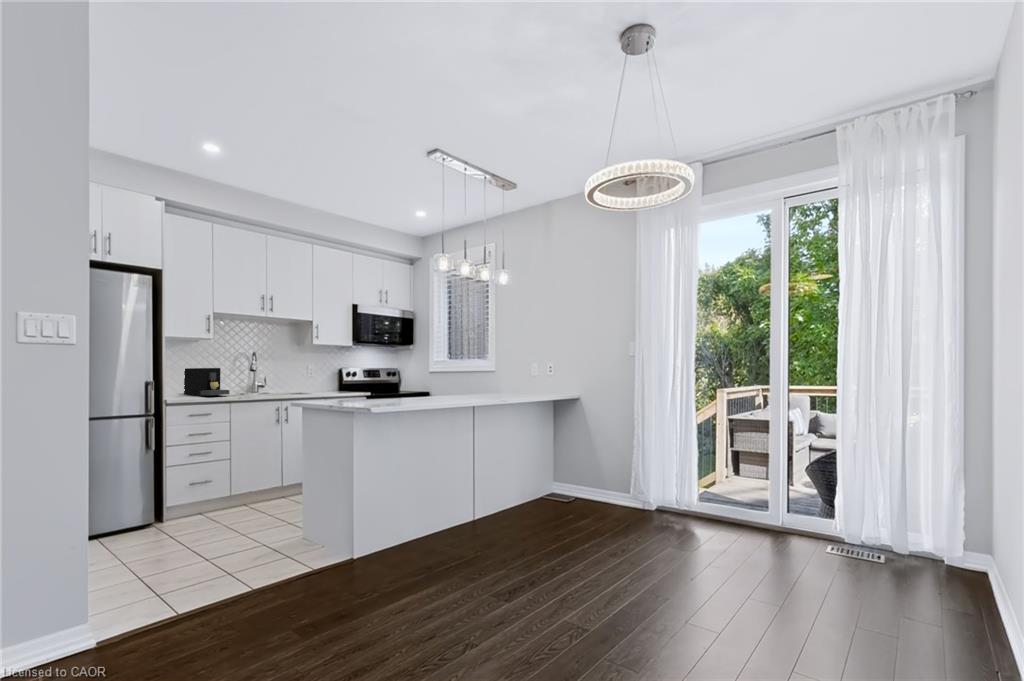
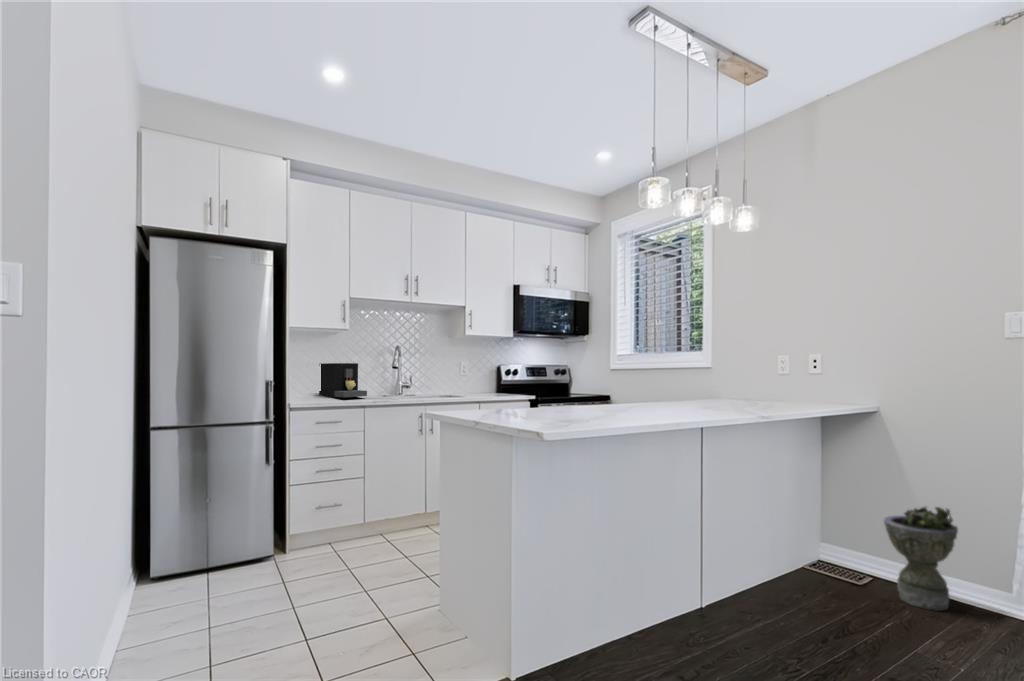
planter: none [578,446,612,503] -> present [884,507,958,611]

